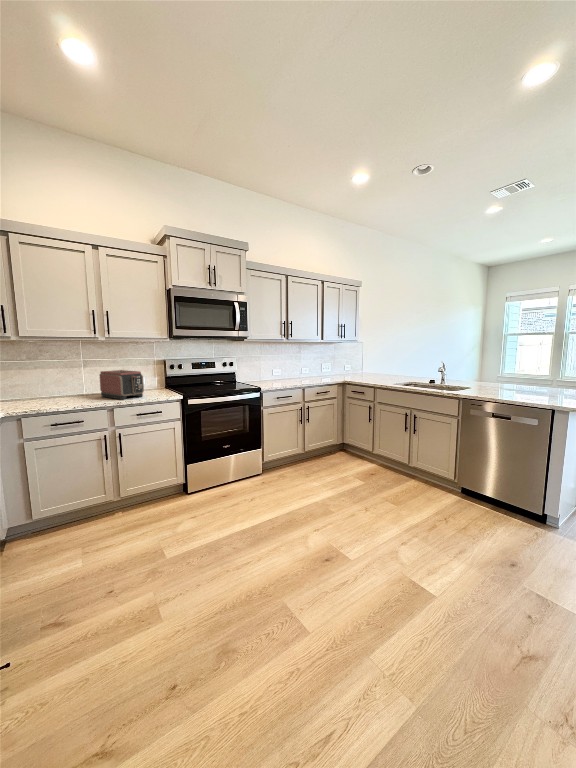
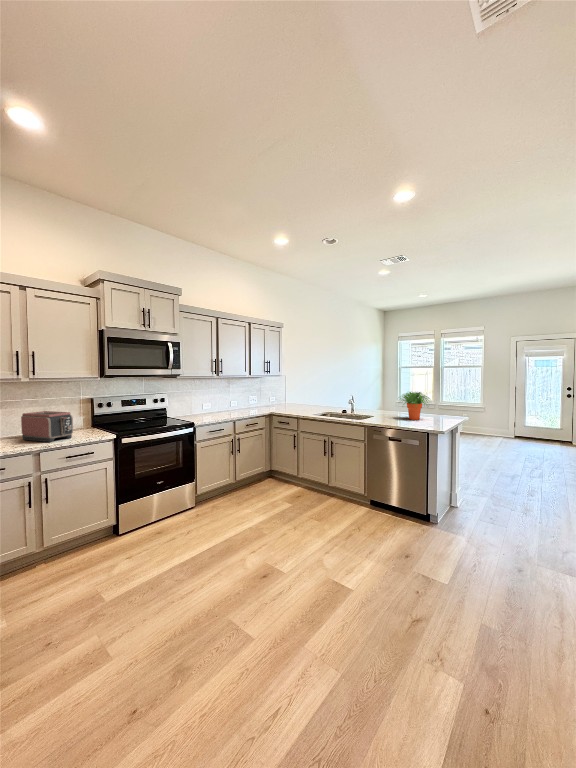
potted plant: none [503,358,555,394] -> present [400,392,430,420]

